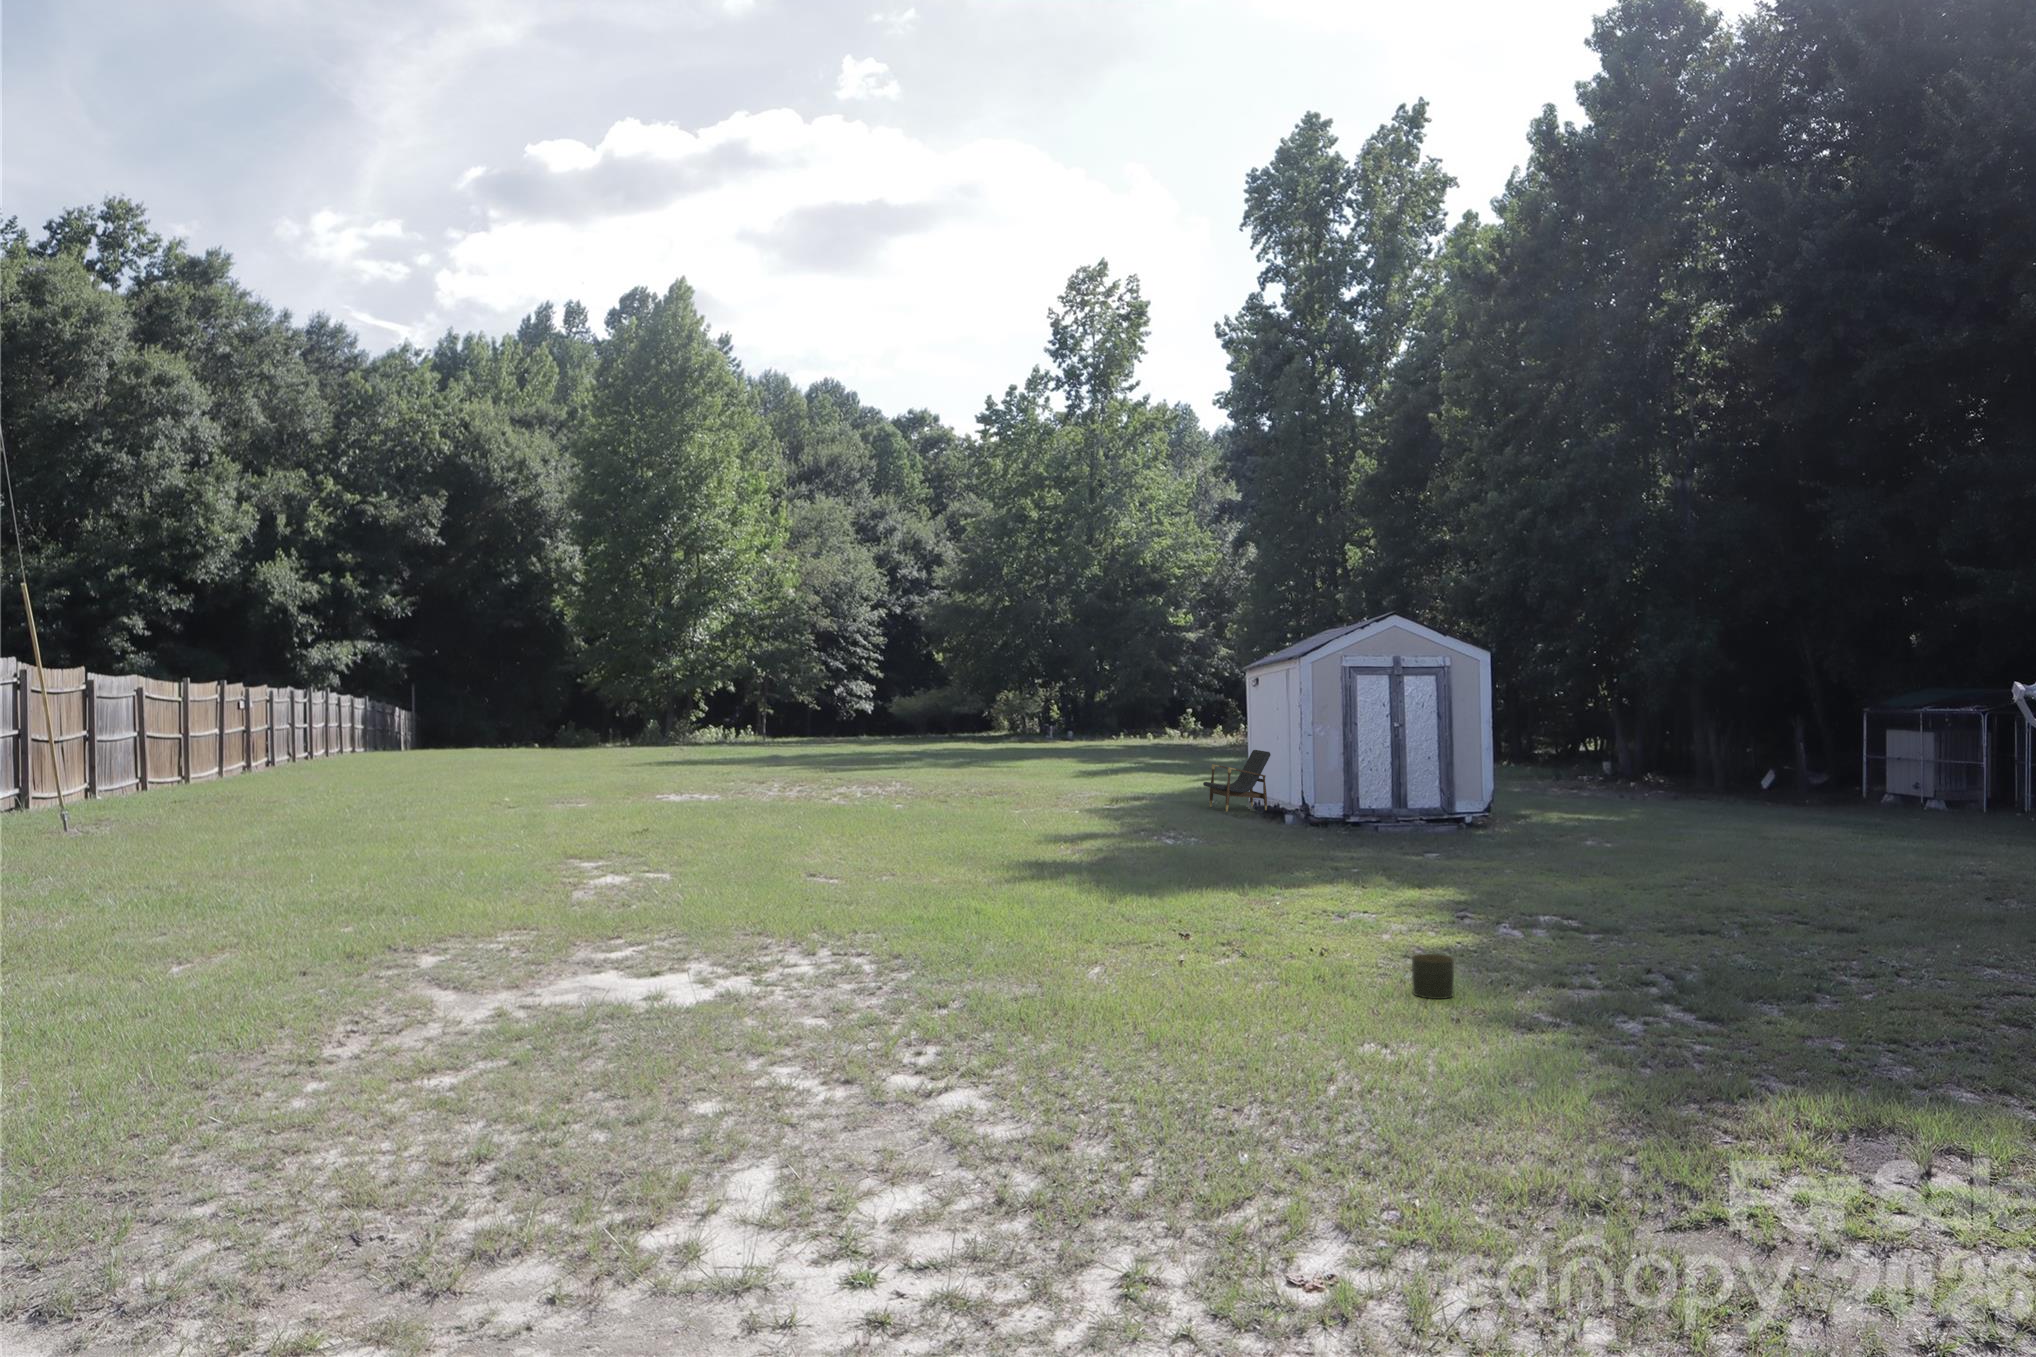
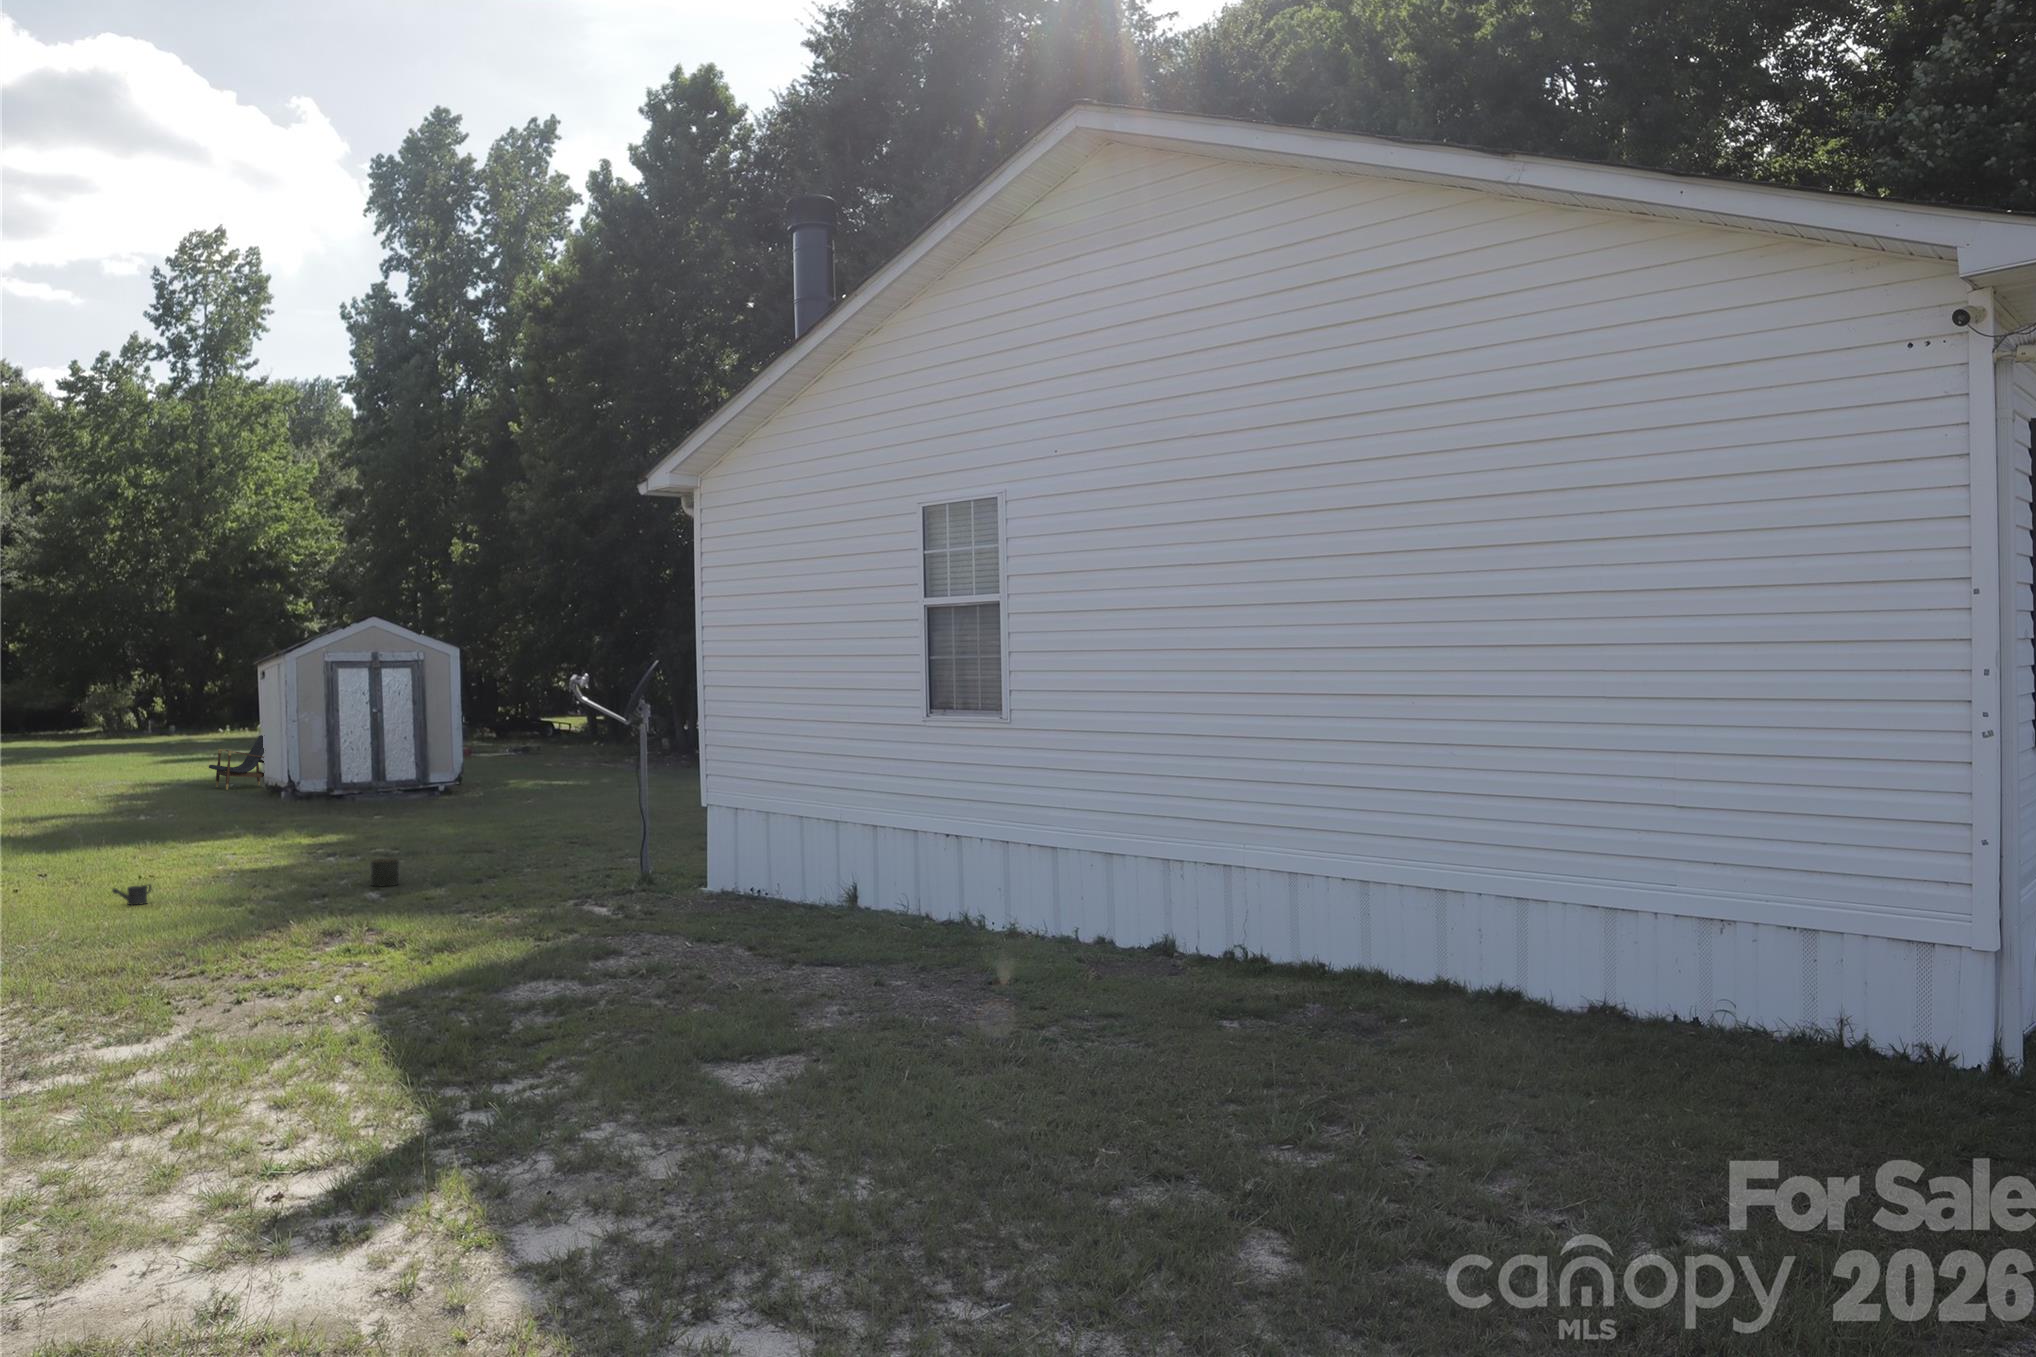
planter: present [1412,954,1454,999] -> present [370,858,400,887]
watering can: none [1513,1075,1556,1120] -> present [113,885,152,905]

